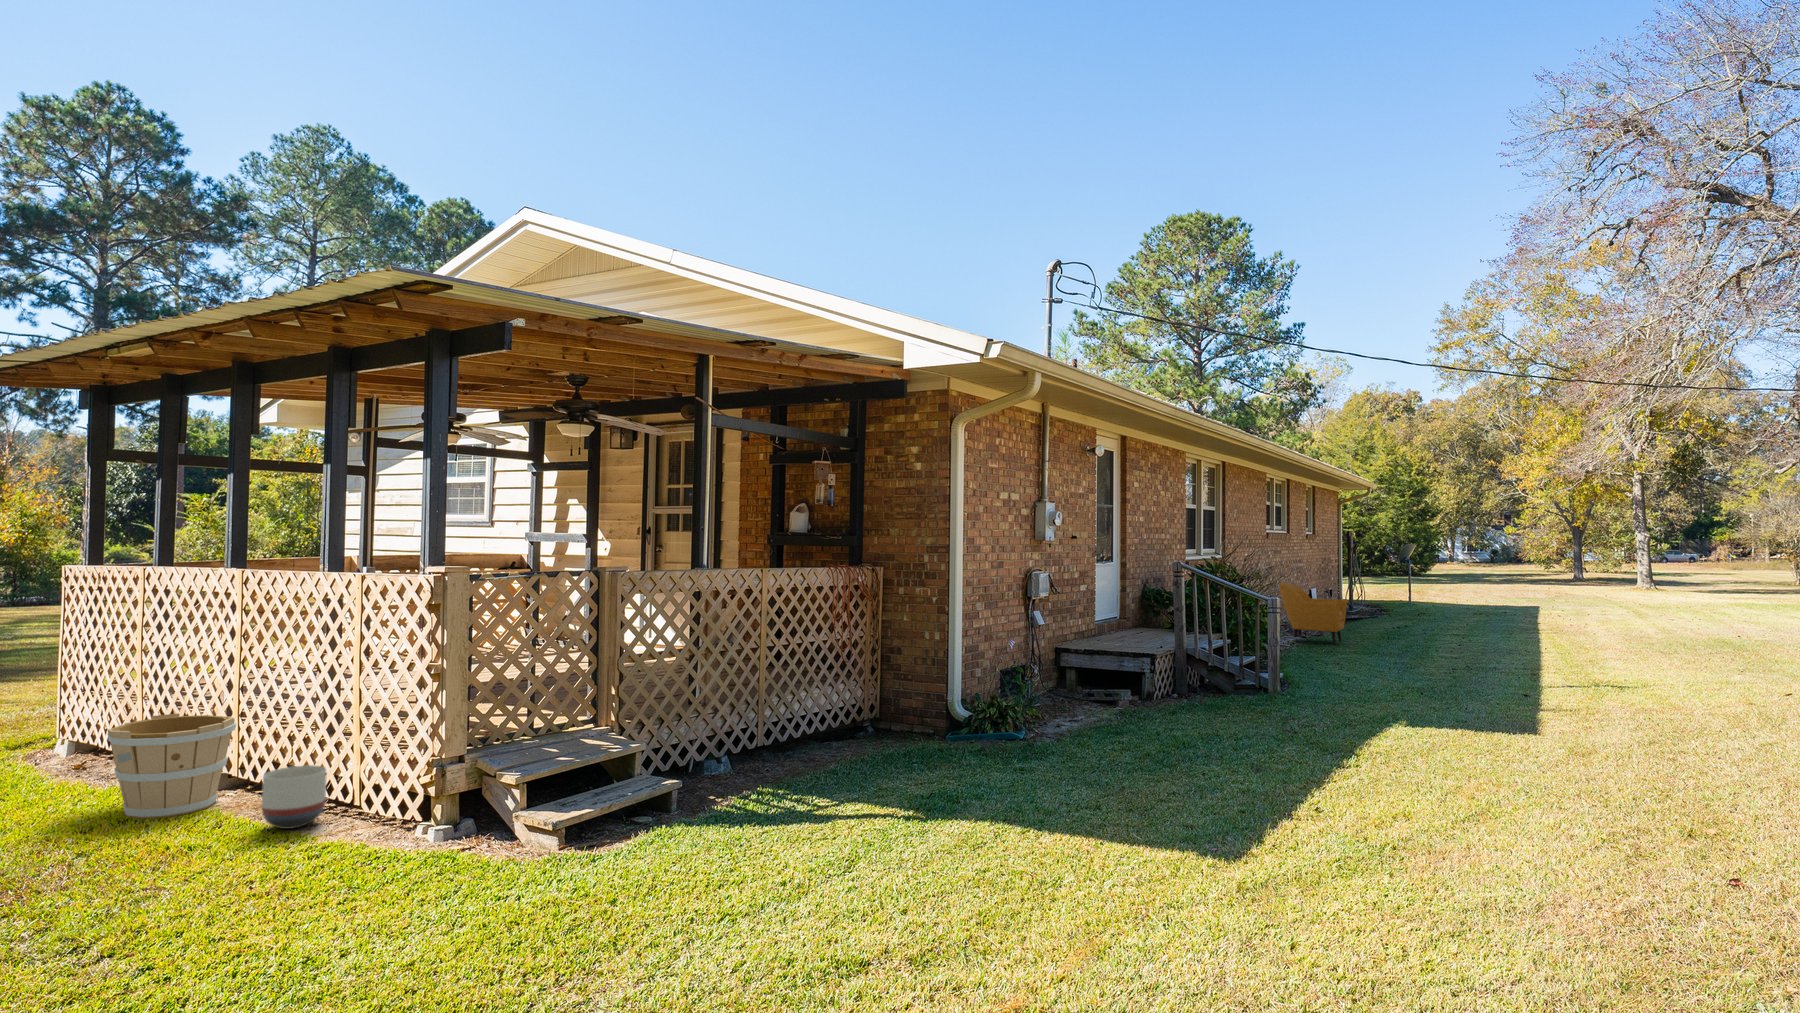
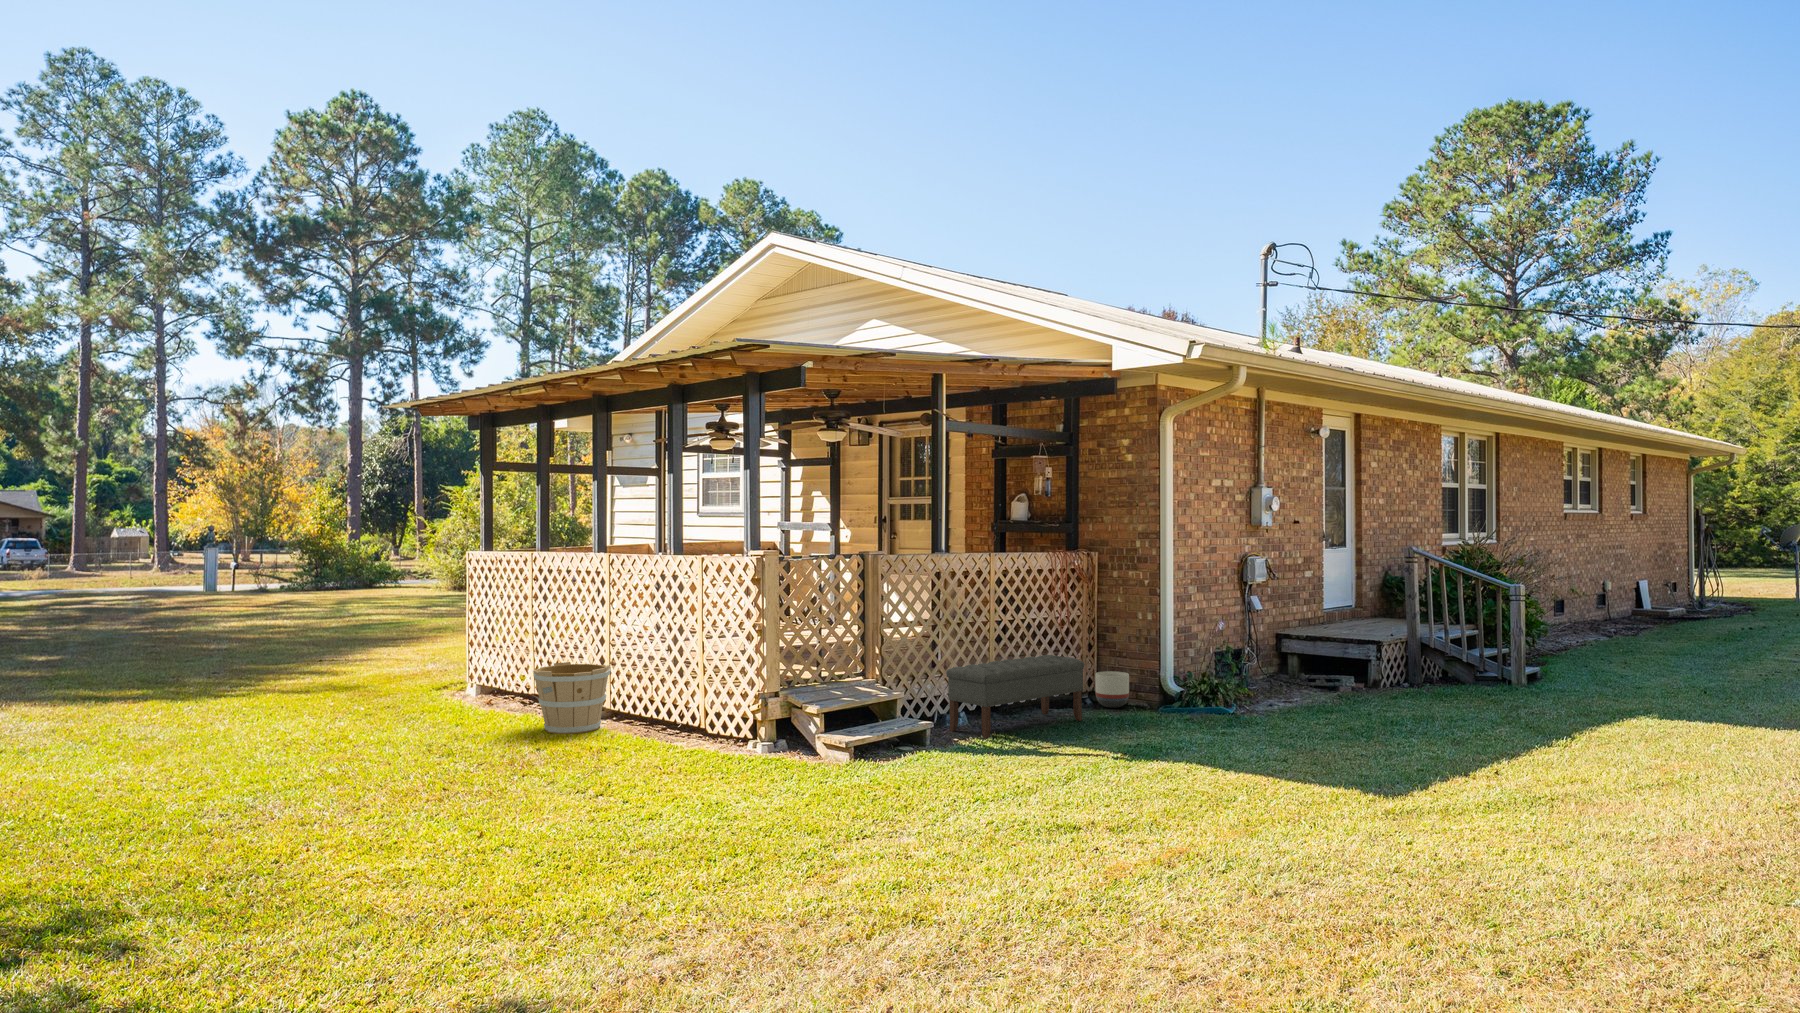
armchair: present [1279,583,1347,645] -> none [1572,560,1661,631]
bench: none [700,690,866,803] -> present [946,655,1084,739]
planter: present [262,765,326,829] -> present [1095,671,1129,708]

